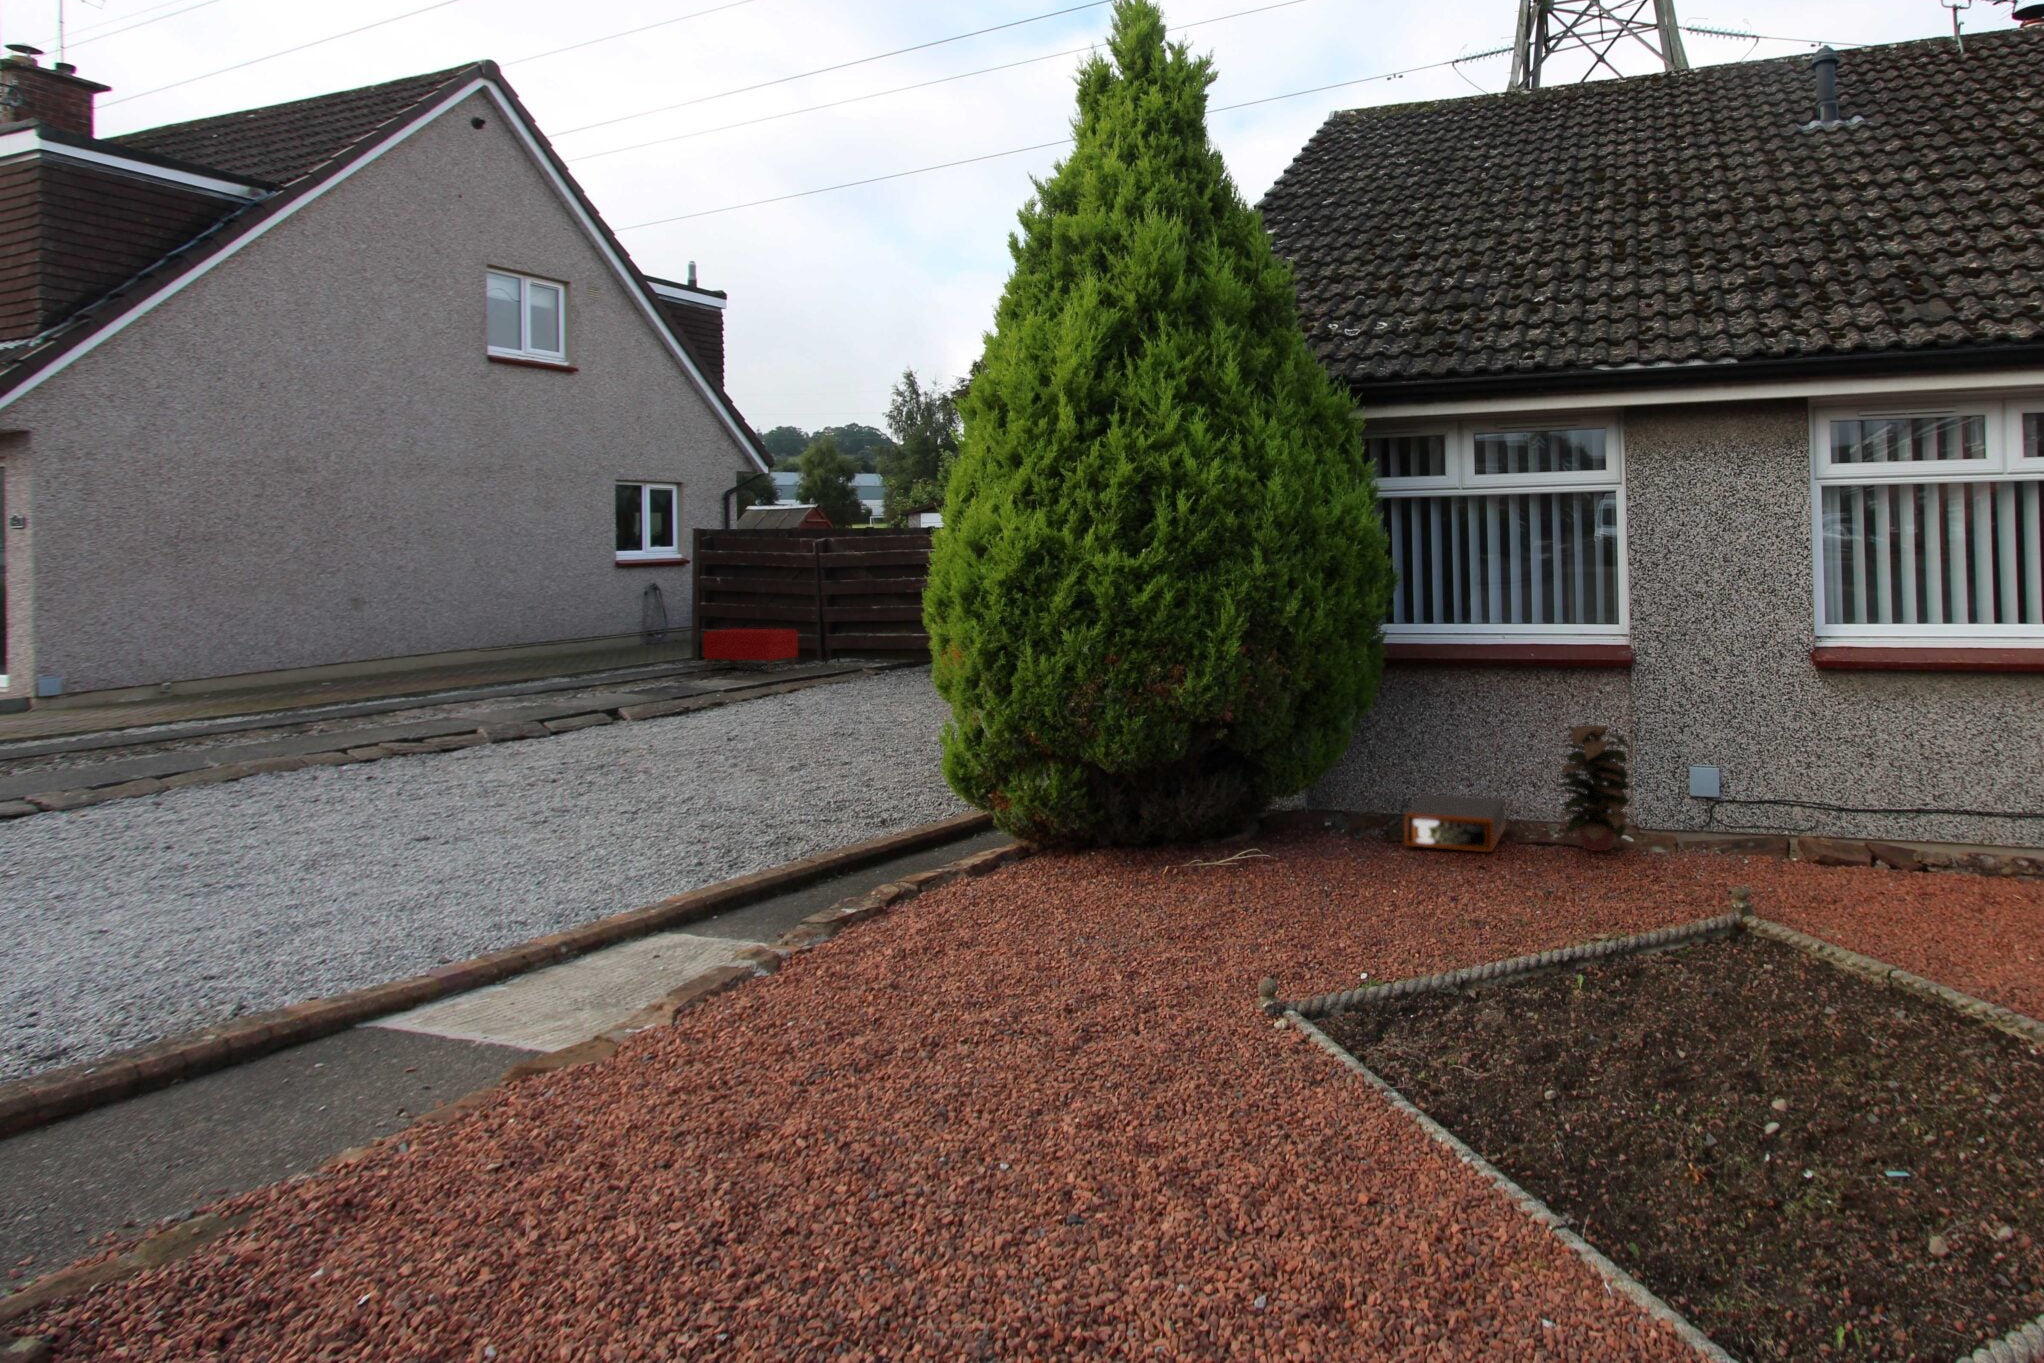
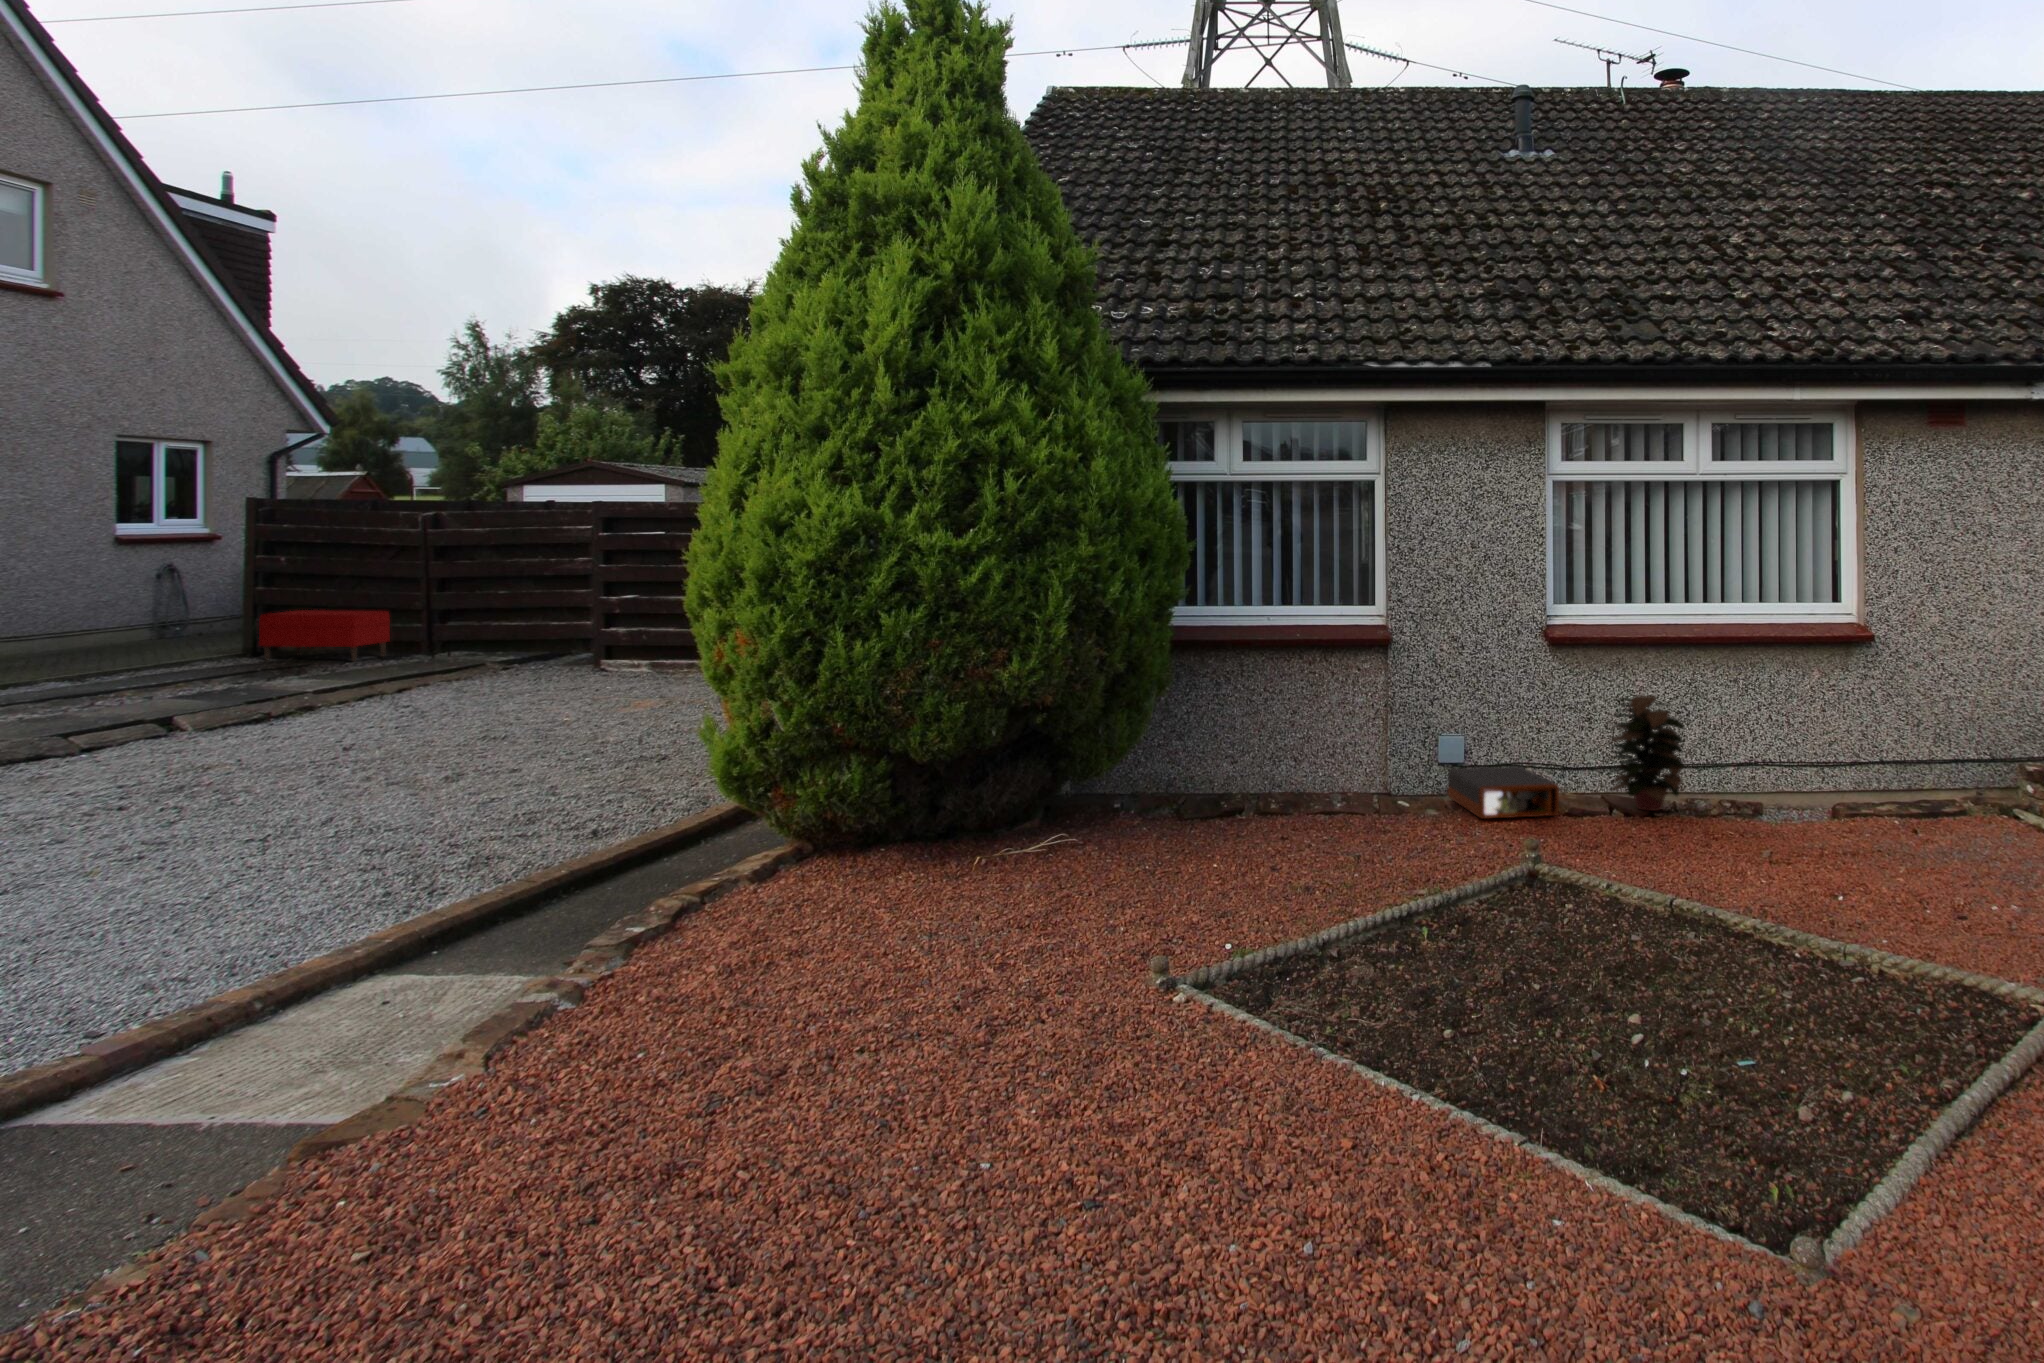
decorative plant: present [1555,725,1638,851] -> present [1610,696,1685,811]
storage box: present [1404,795,1505,852] -> present [1448,766,1559,819]

